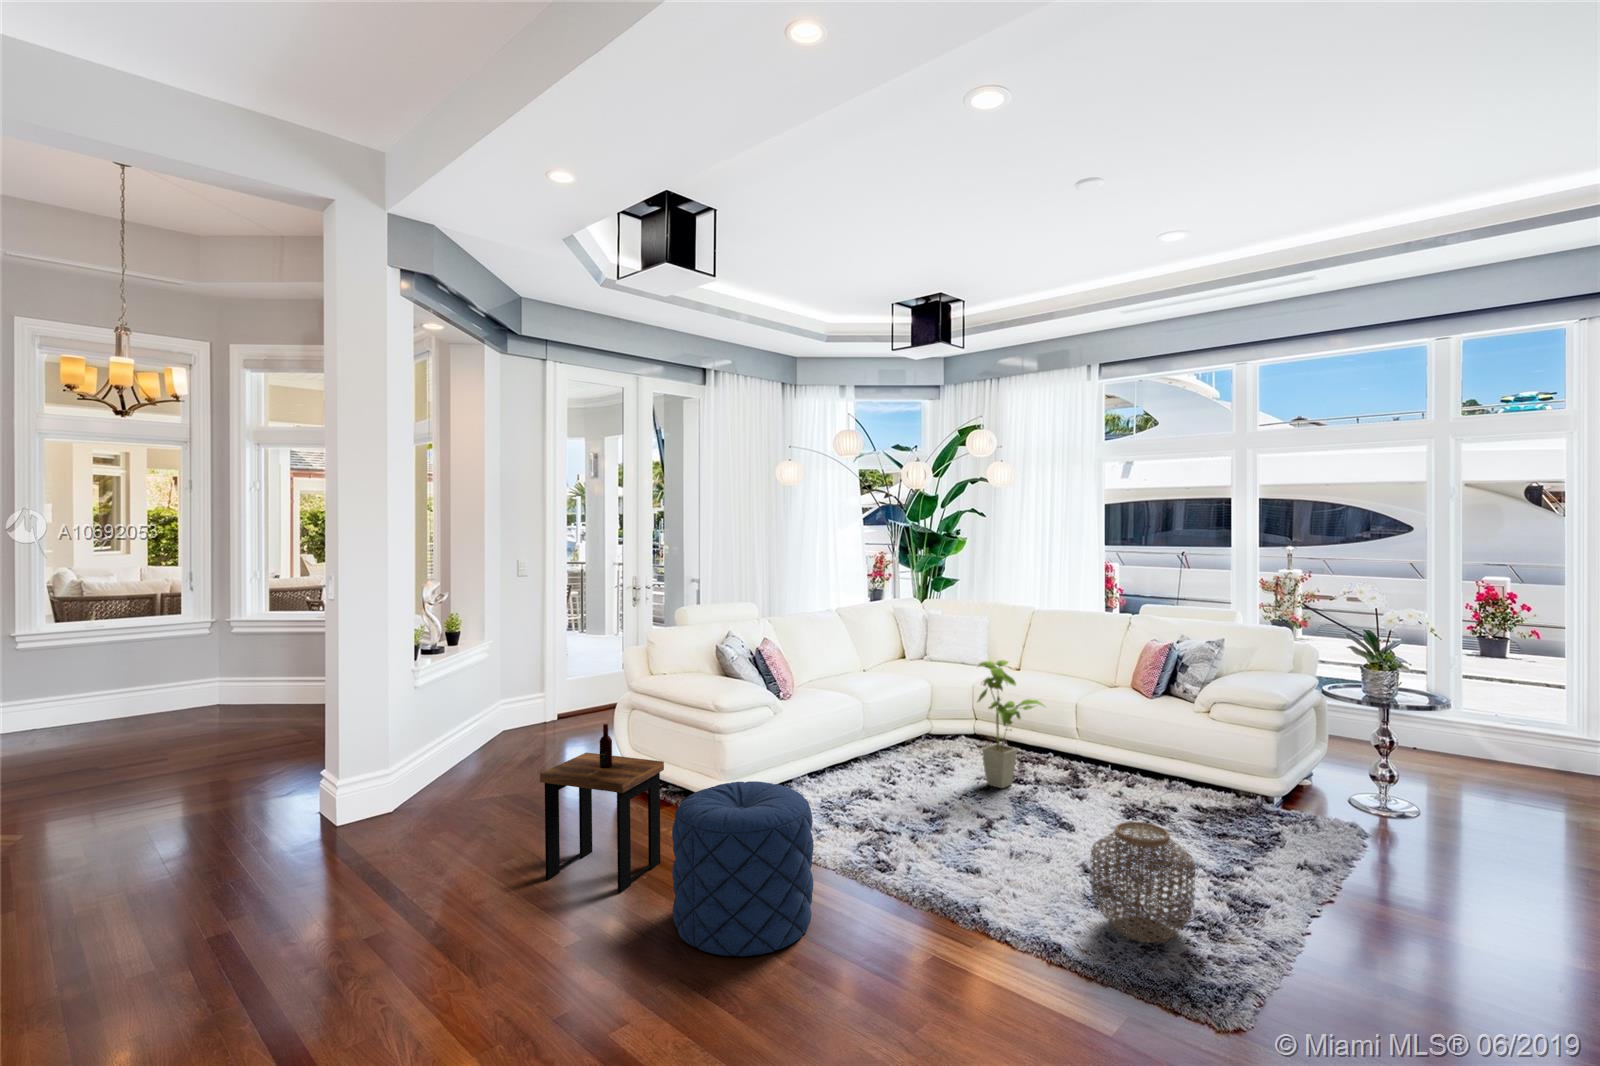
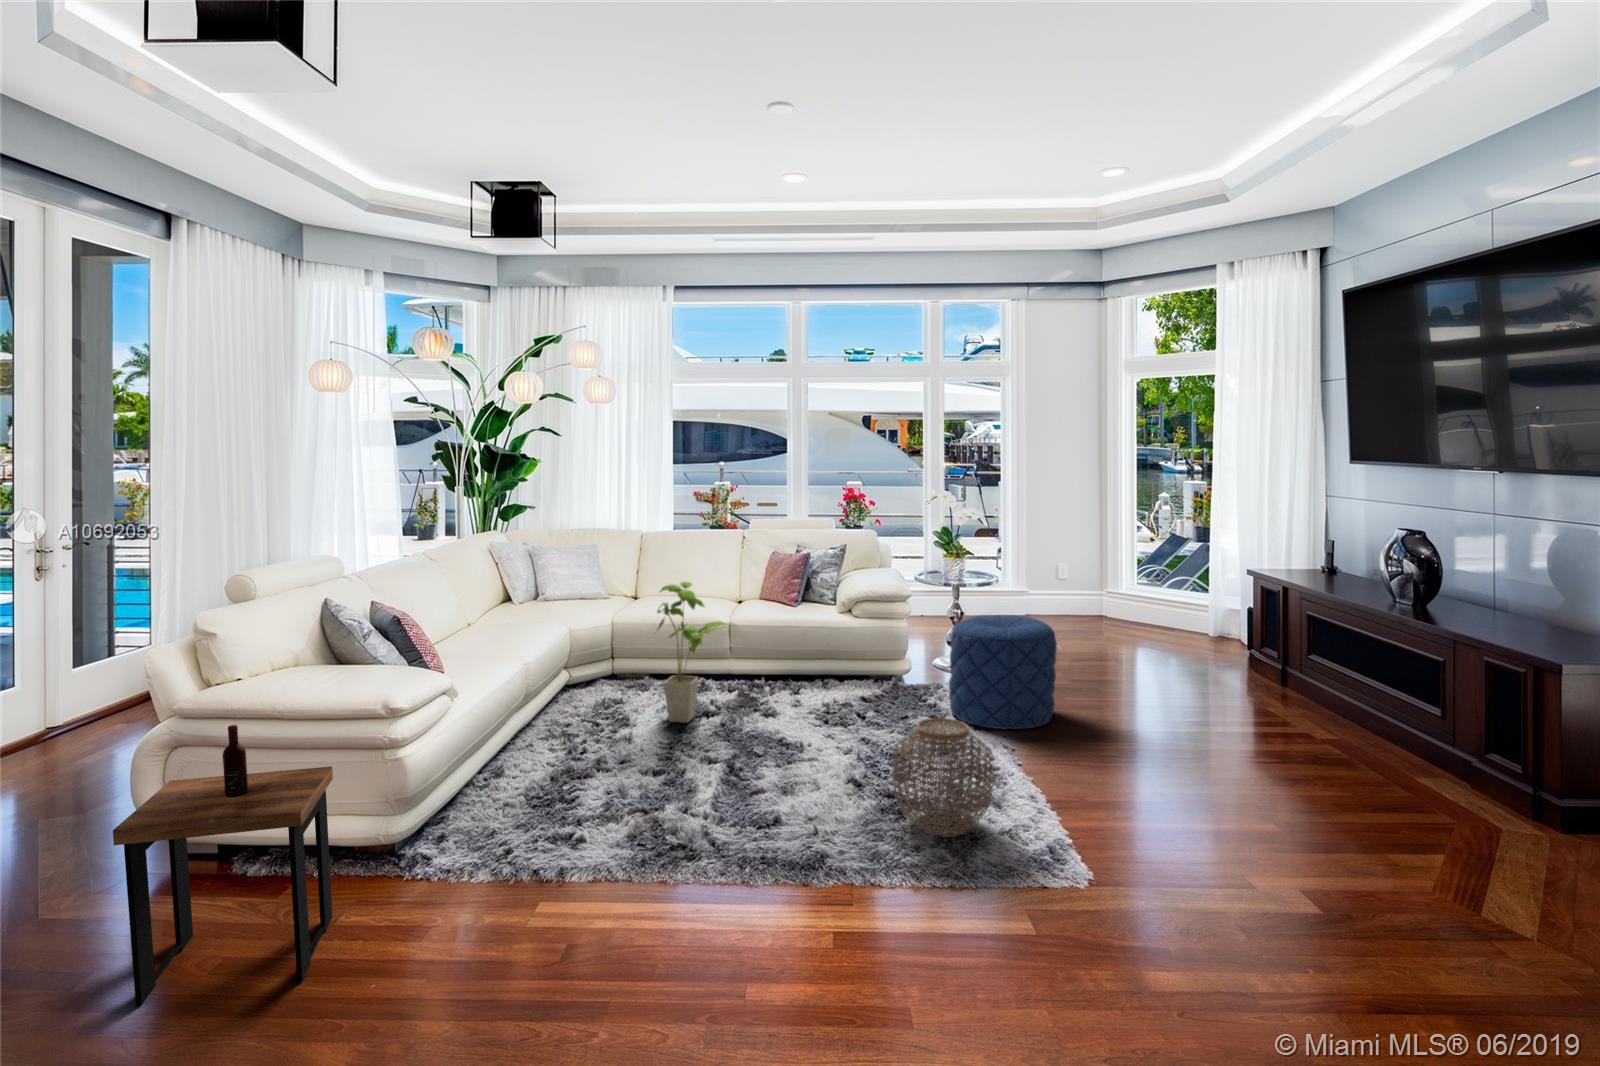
pouf: present [672,781,814,956] -> present [949,615,1057,730]

